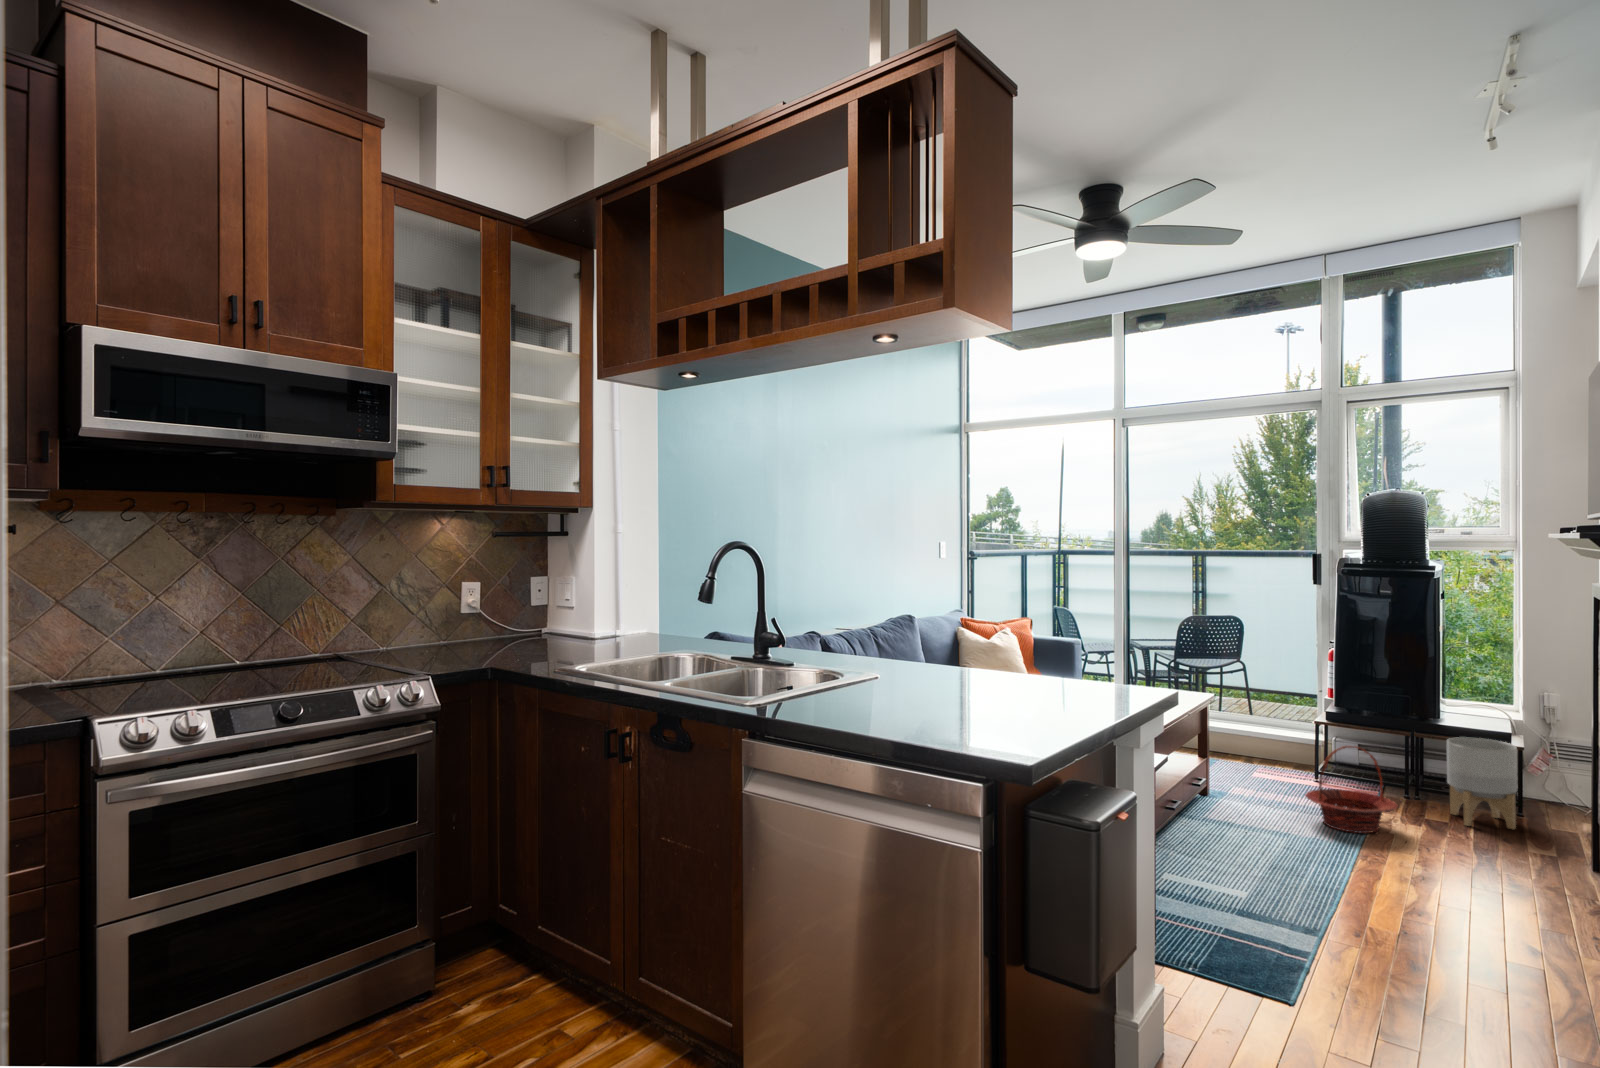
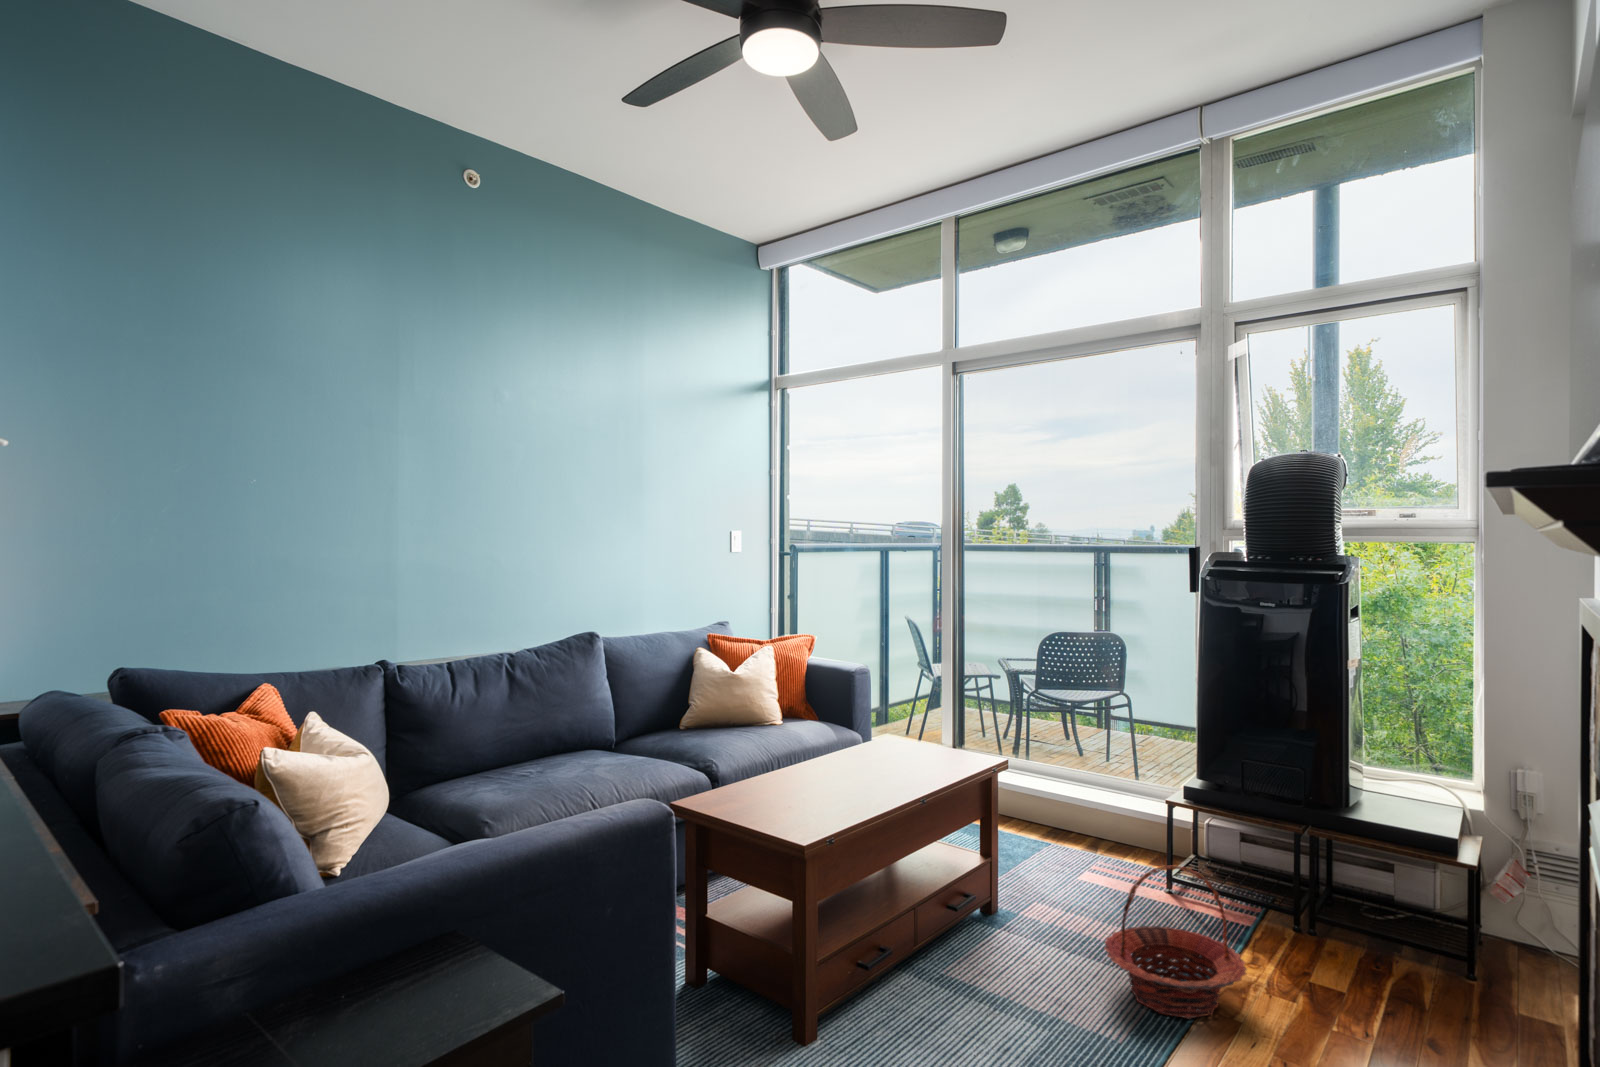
planter: present [1447,737,1517,829] -> none [1344,847,1456,1015]

